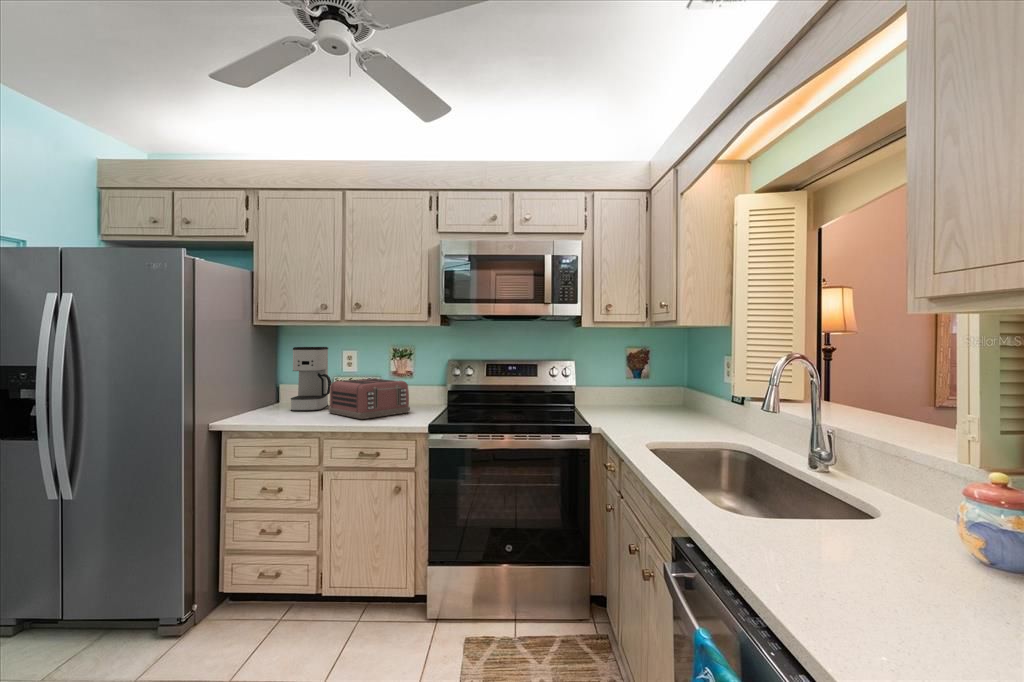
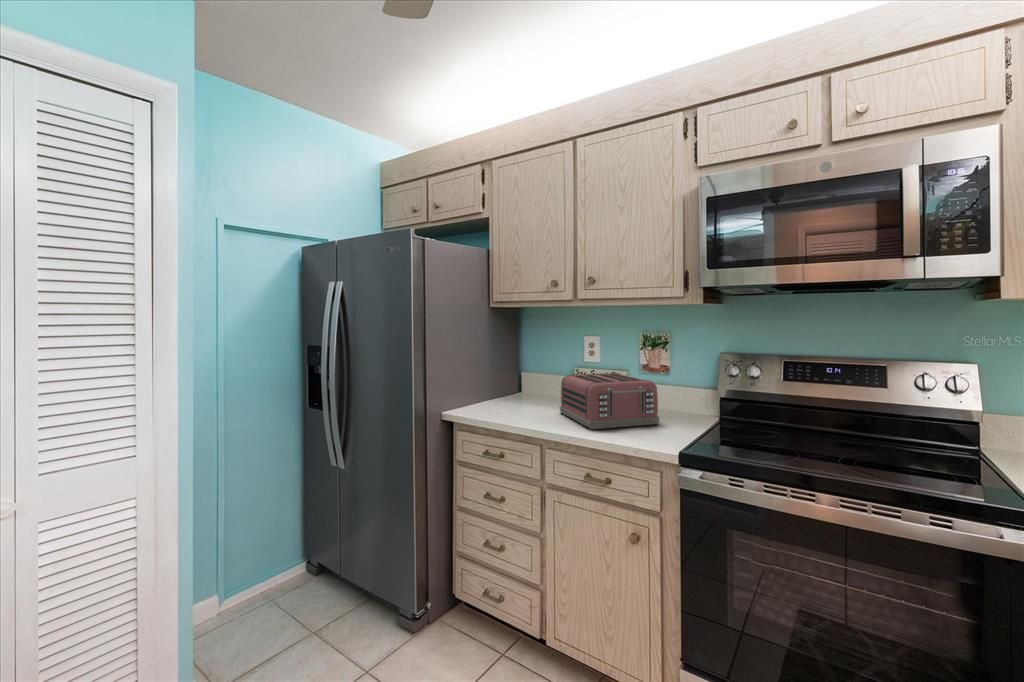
coffee maker: present [291,347,331,411] -> none [524,332,567,407]

